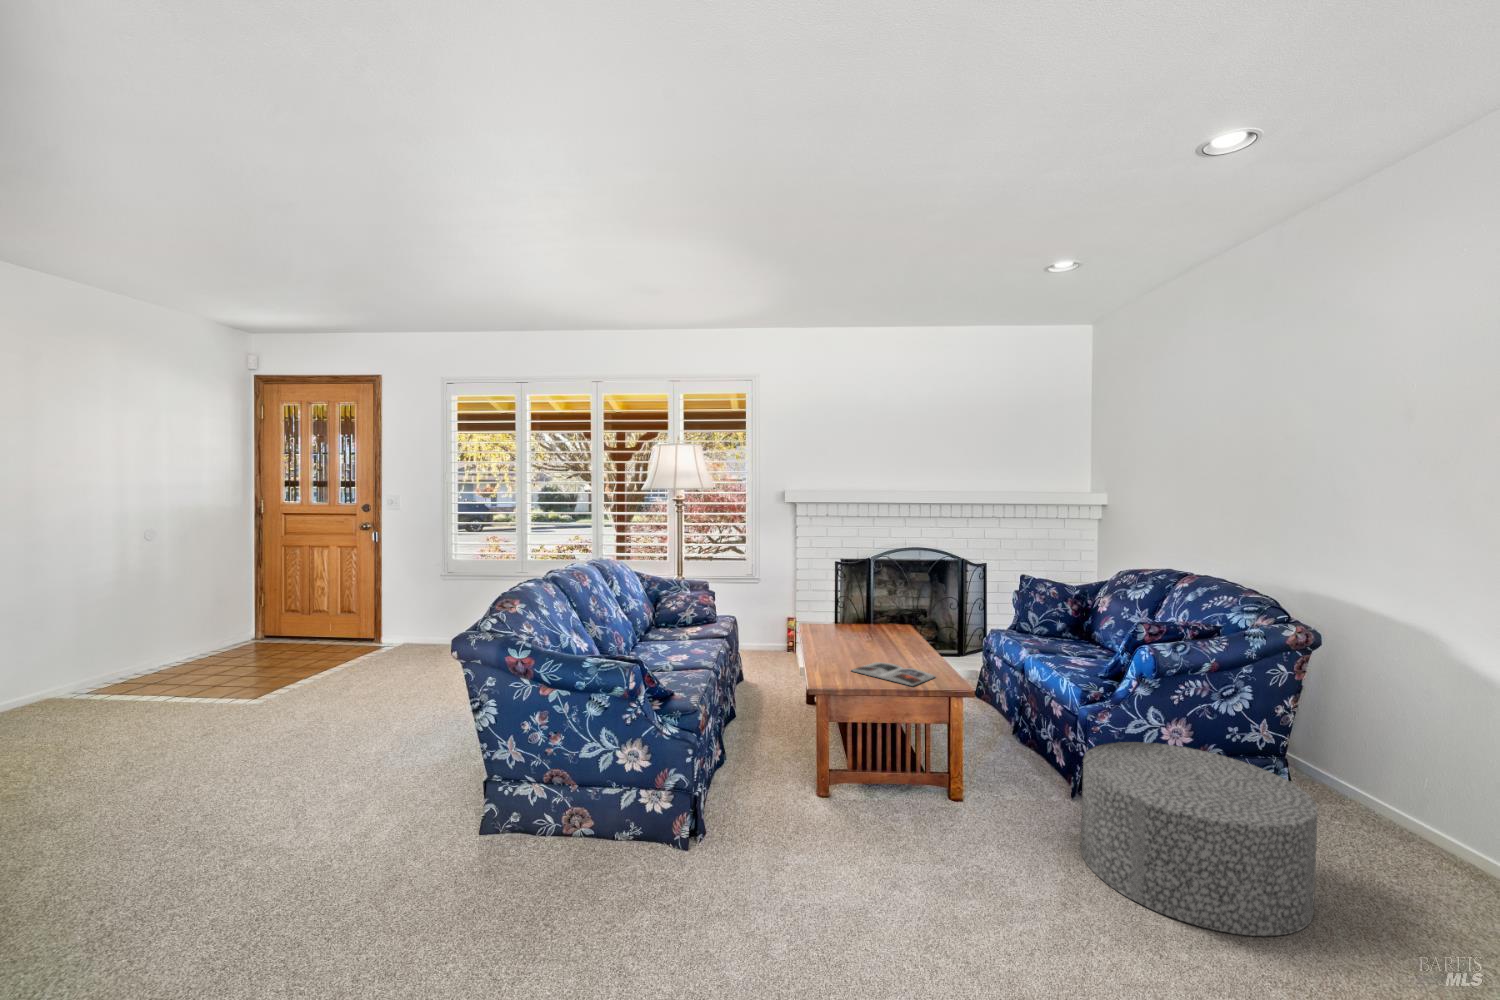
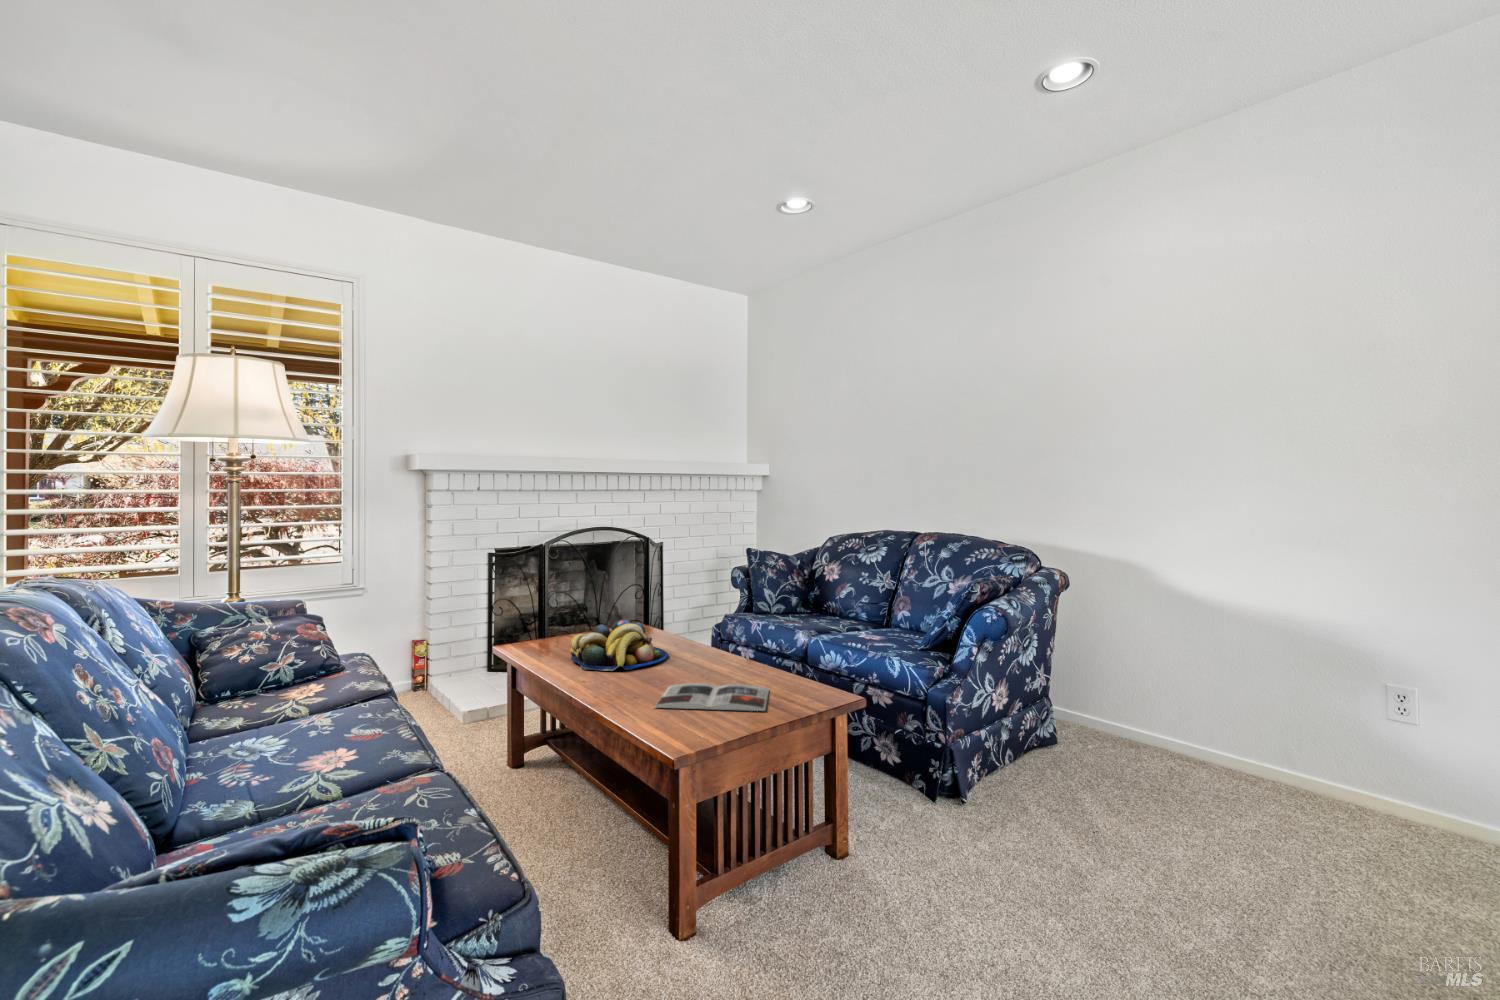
fruit bowl: none [836,617,902,649] -> present [570,619,667,671]
ottoman: present [1081,742,1318,936] -> none [983,712,1240,929]

